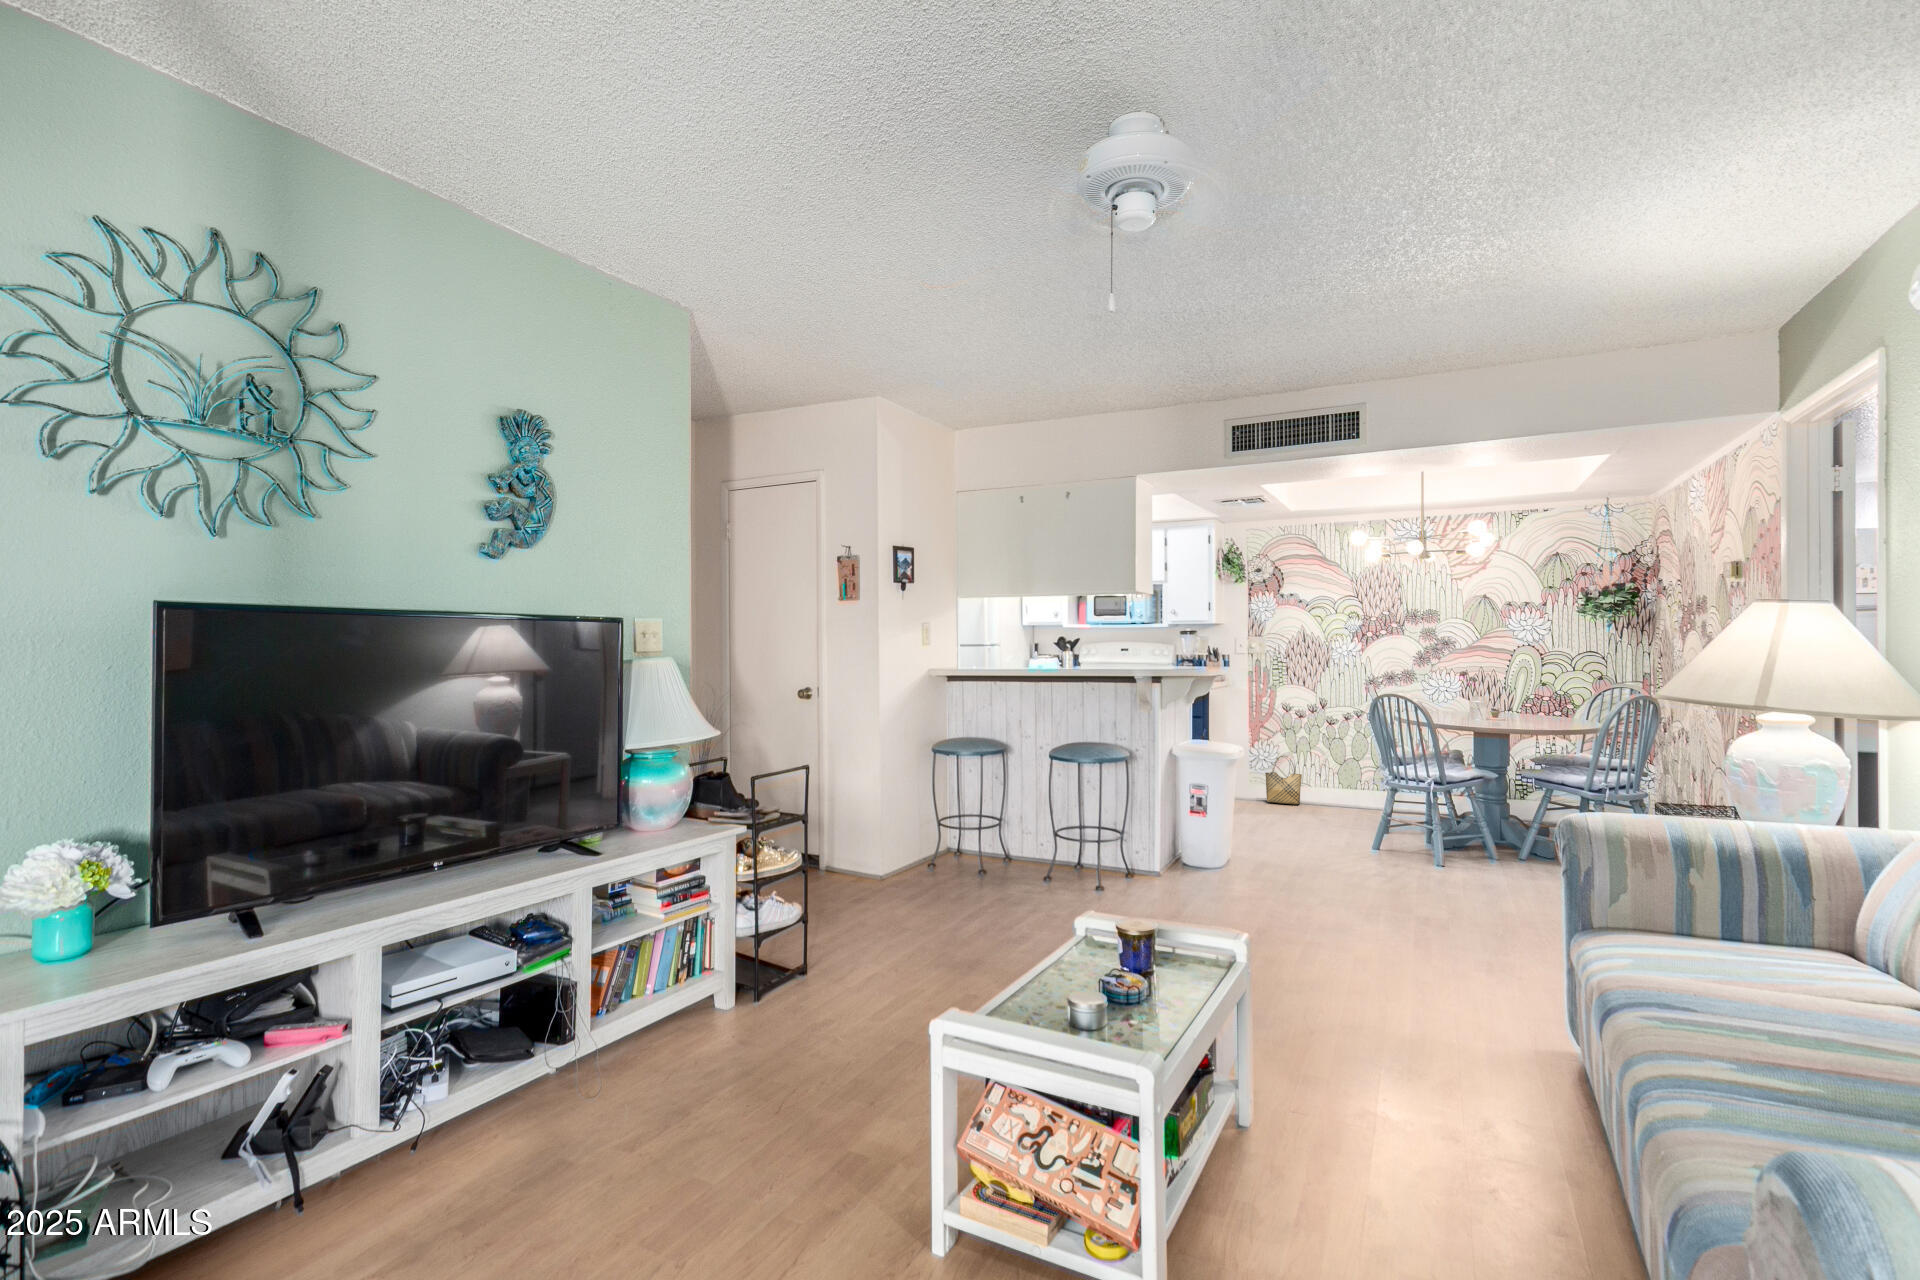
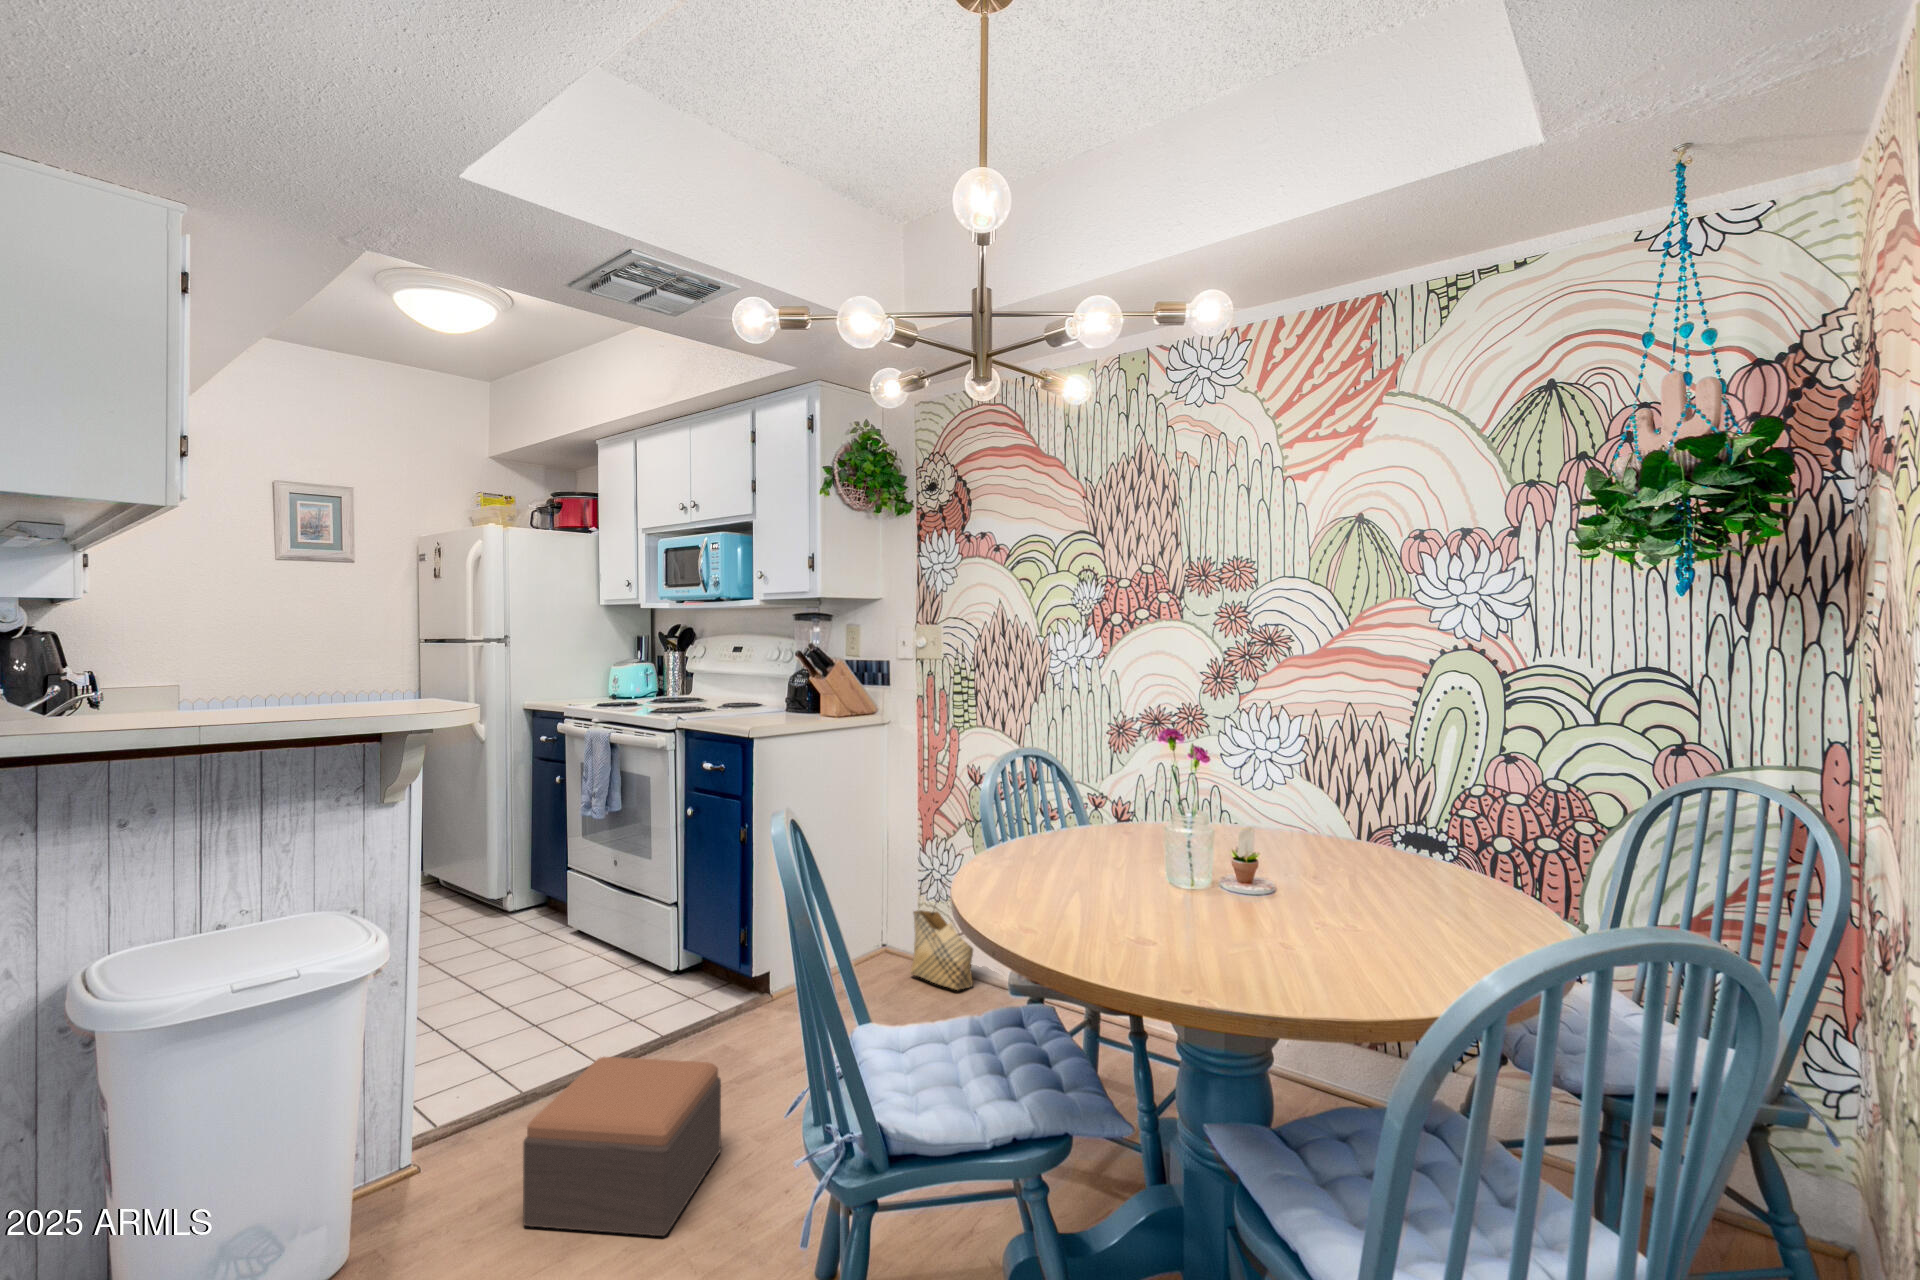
footstool: none [1268,802,1341,849] -> present [523,1057,721,1236]

